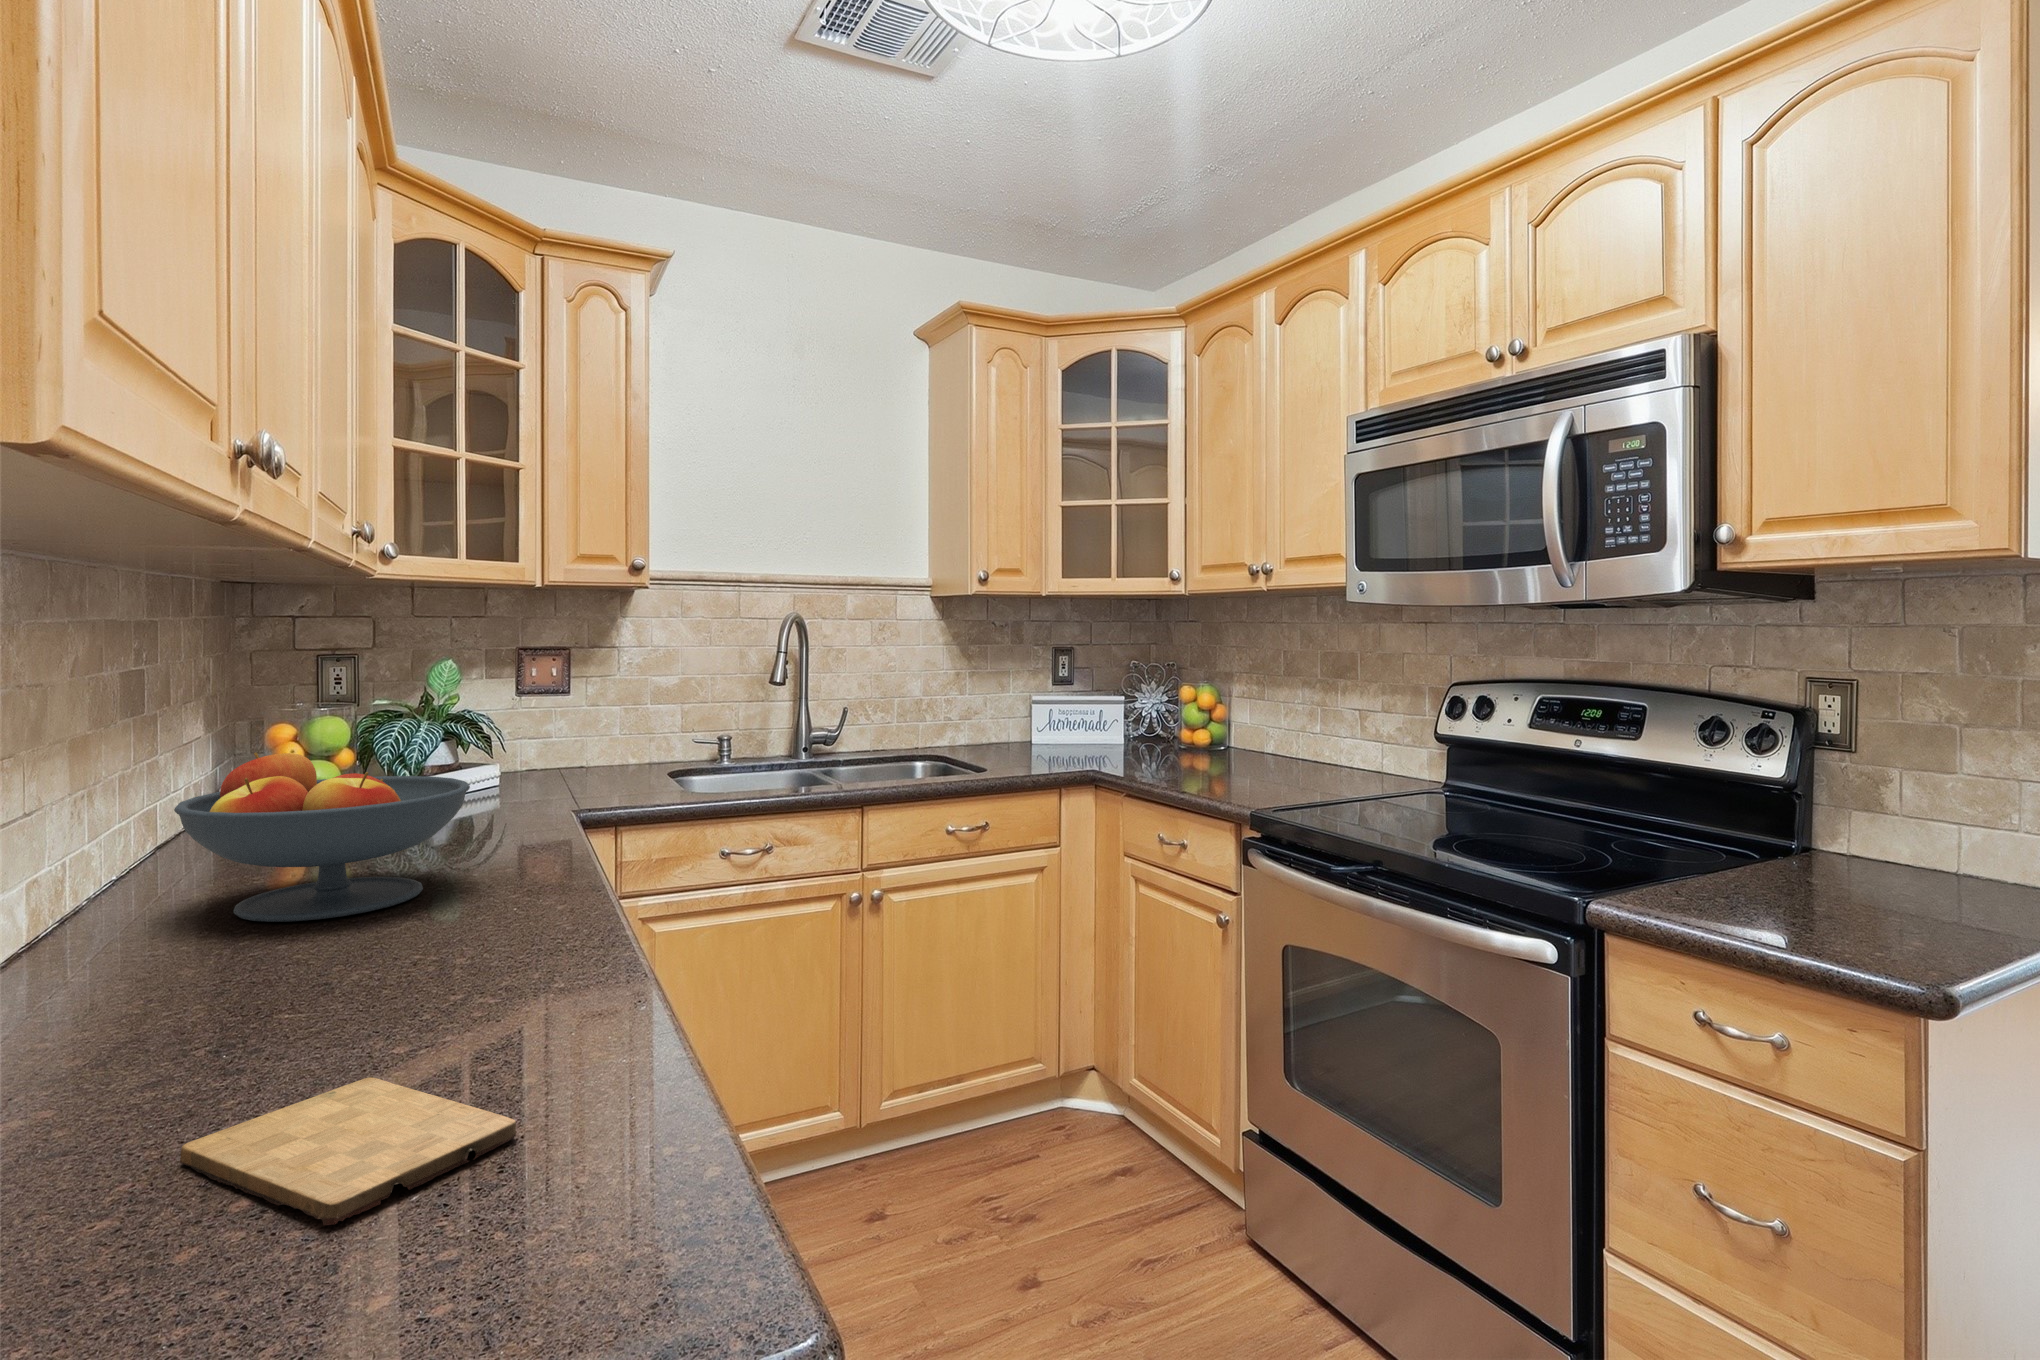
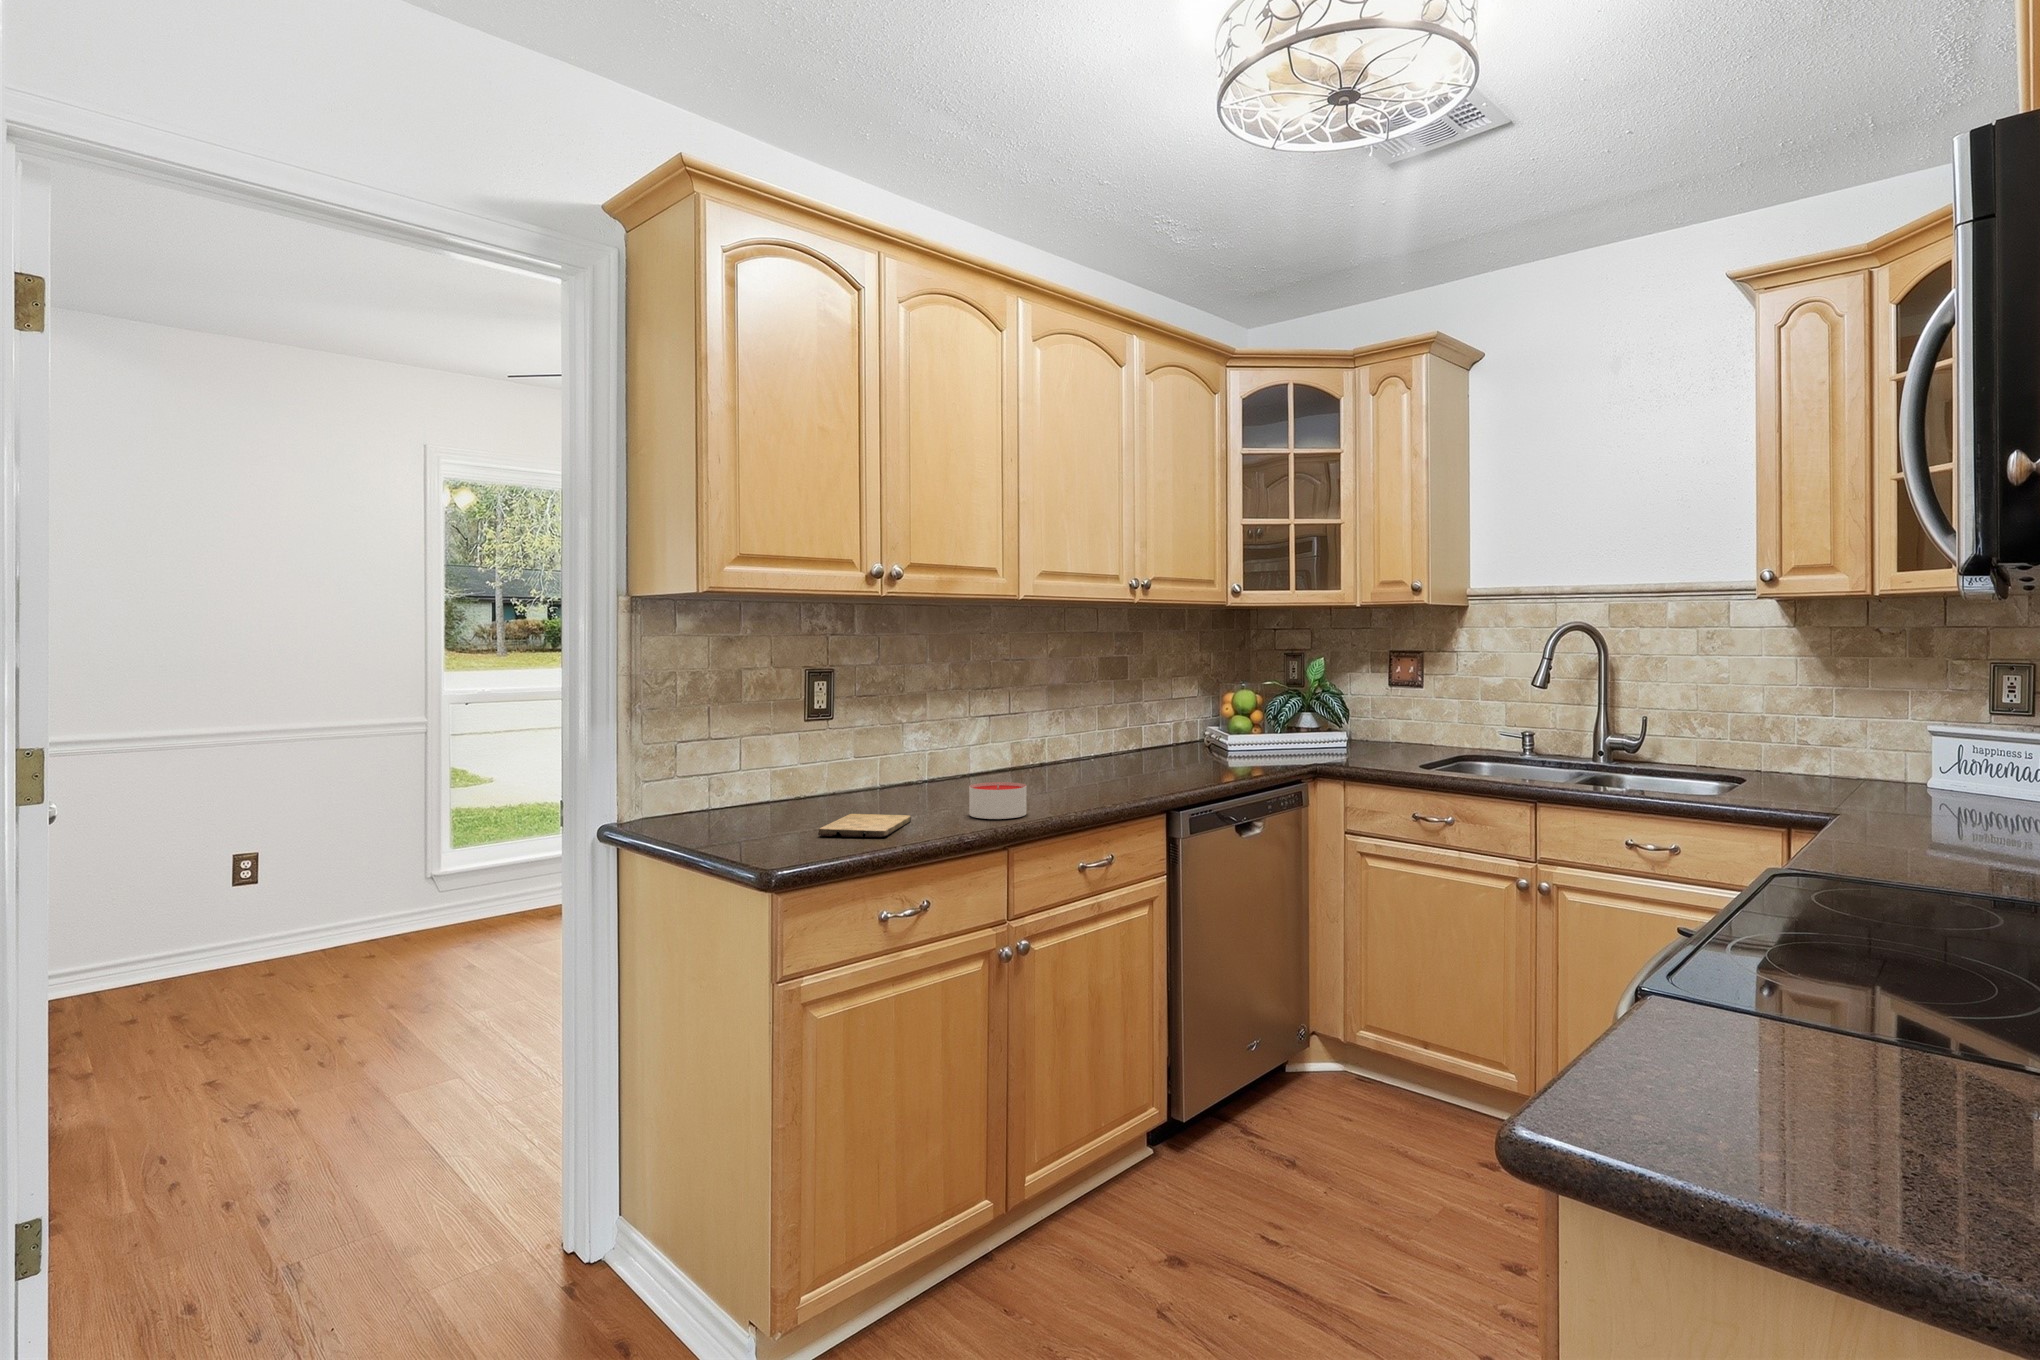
fruit bowl: present [174,753,470,922] -> none [1031,700,1155,784]
candle: none [421,928,559,1028] -> present [969,782,1027,819]

